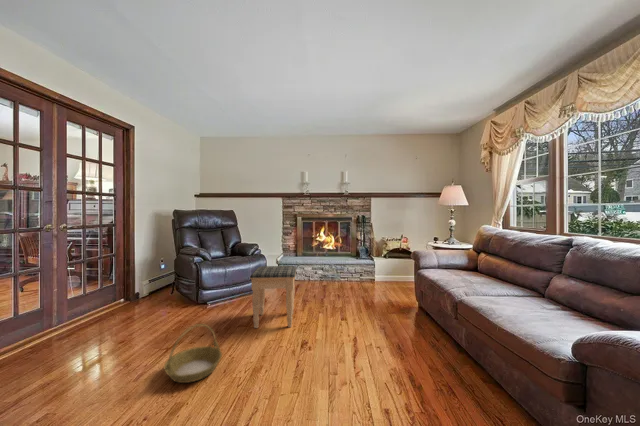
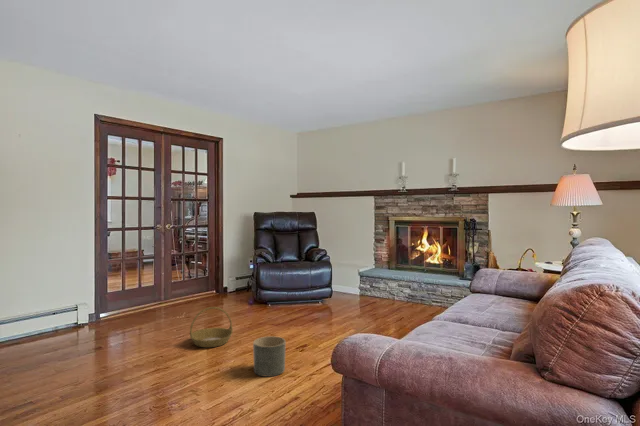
footstool: present [250,266,296,328] -> none [277,271,333,334]
planter: none [294,344,331,399] -> present [253,336,286,377]

